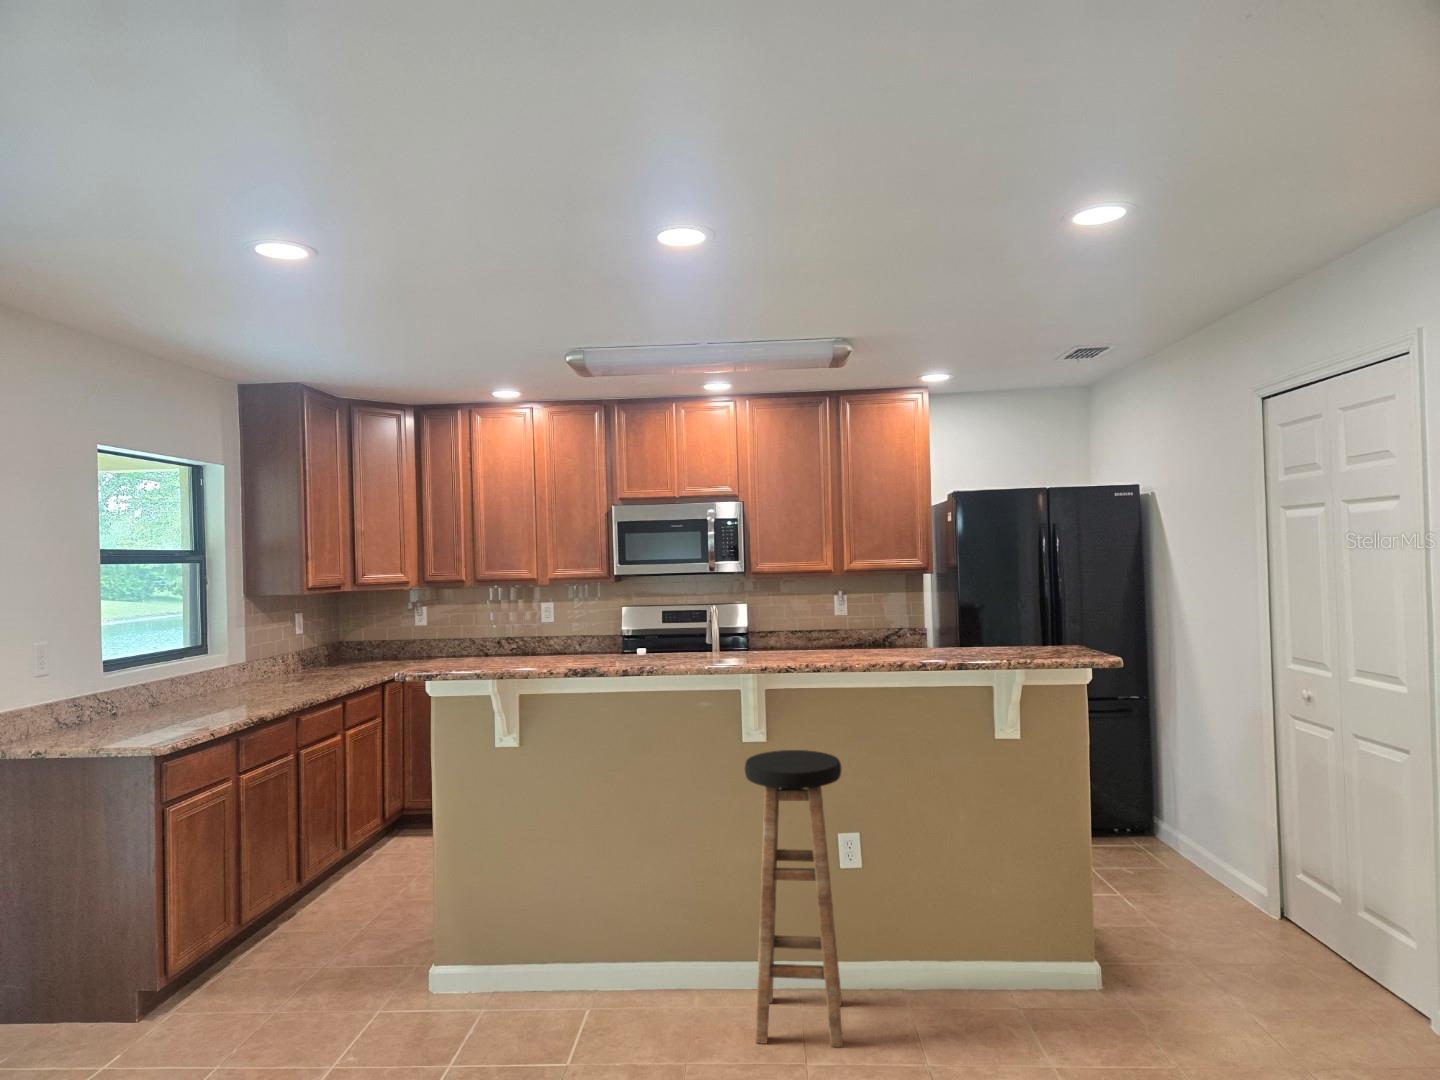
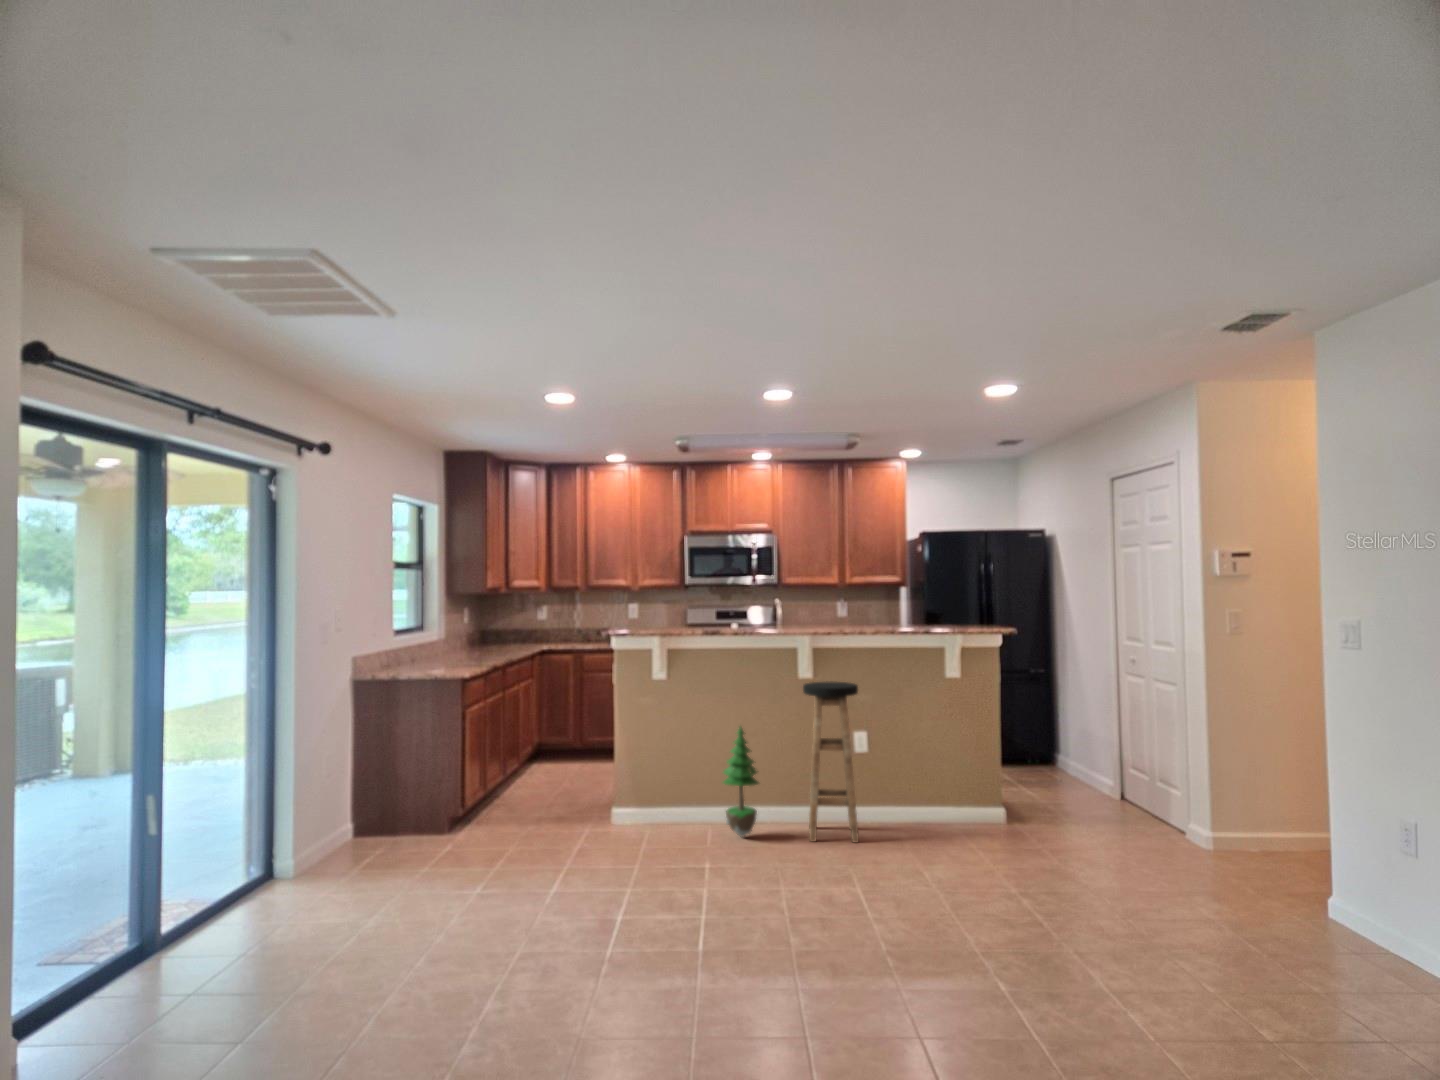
potted tree: none [601,832,671,1029] -> present [723,727,759,837]

